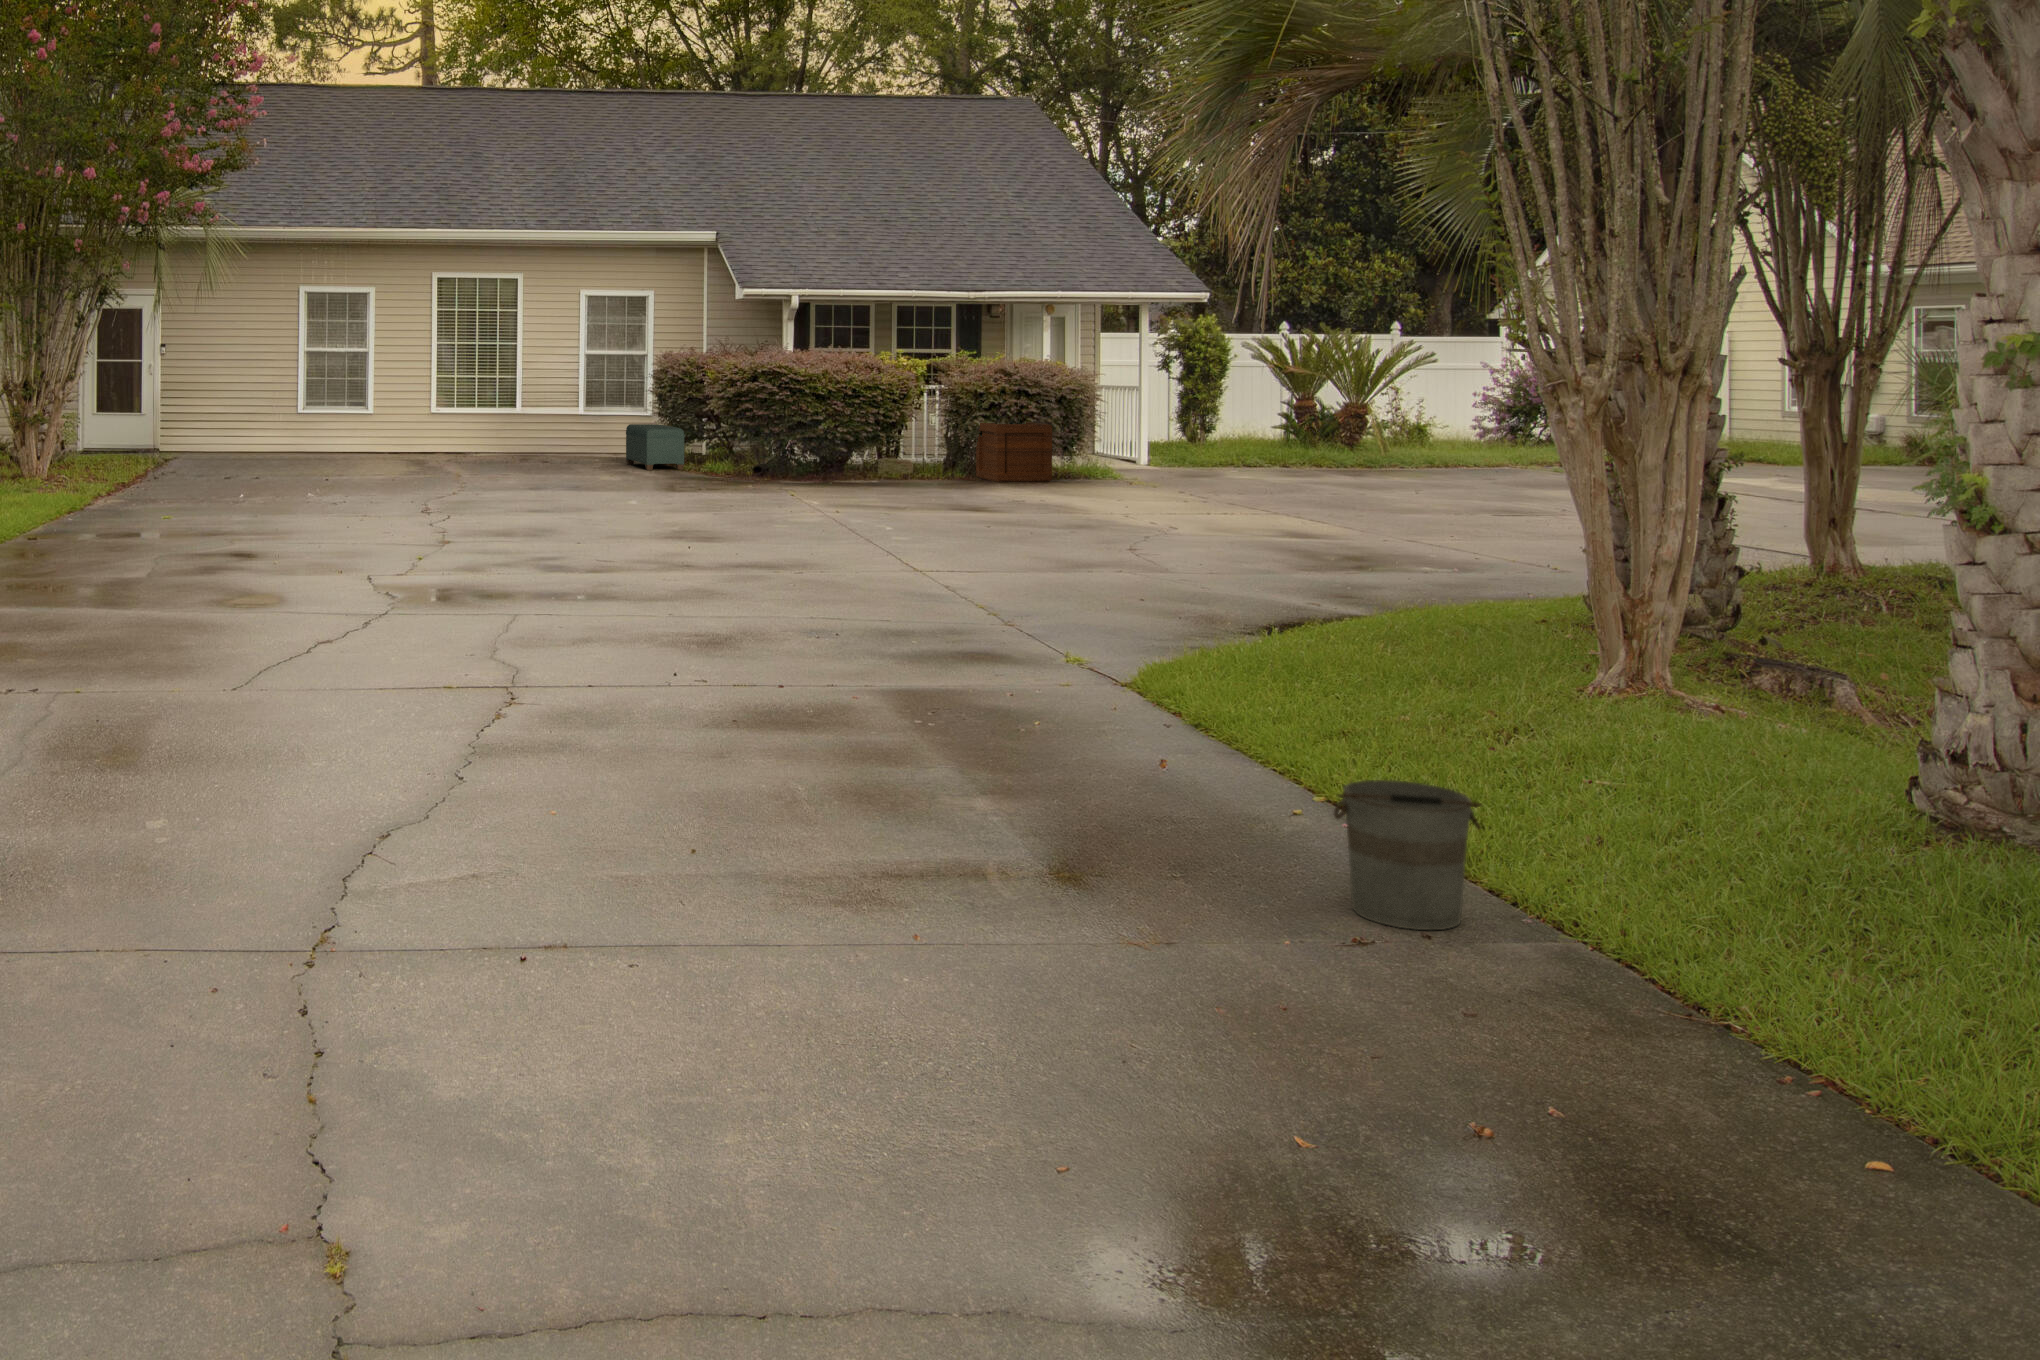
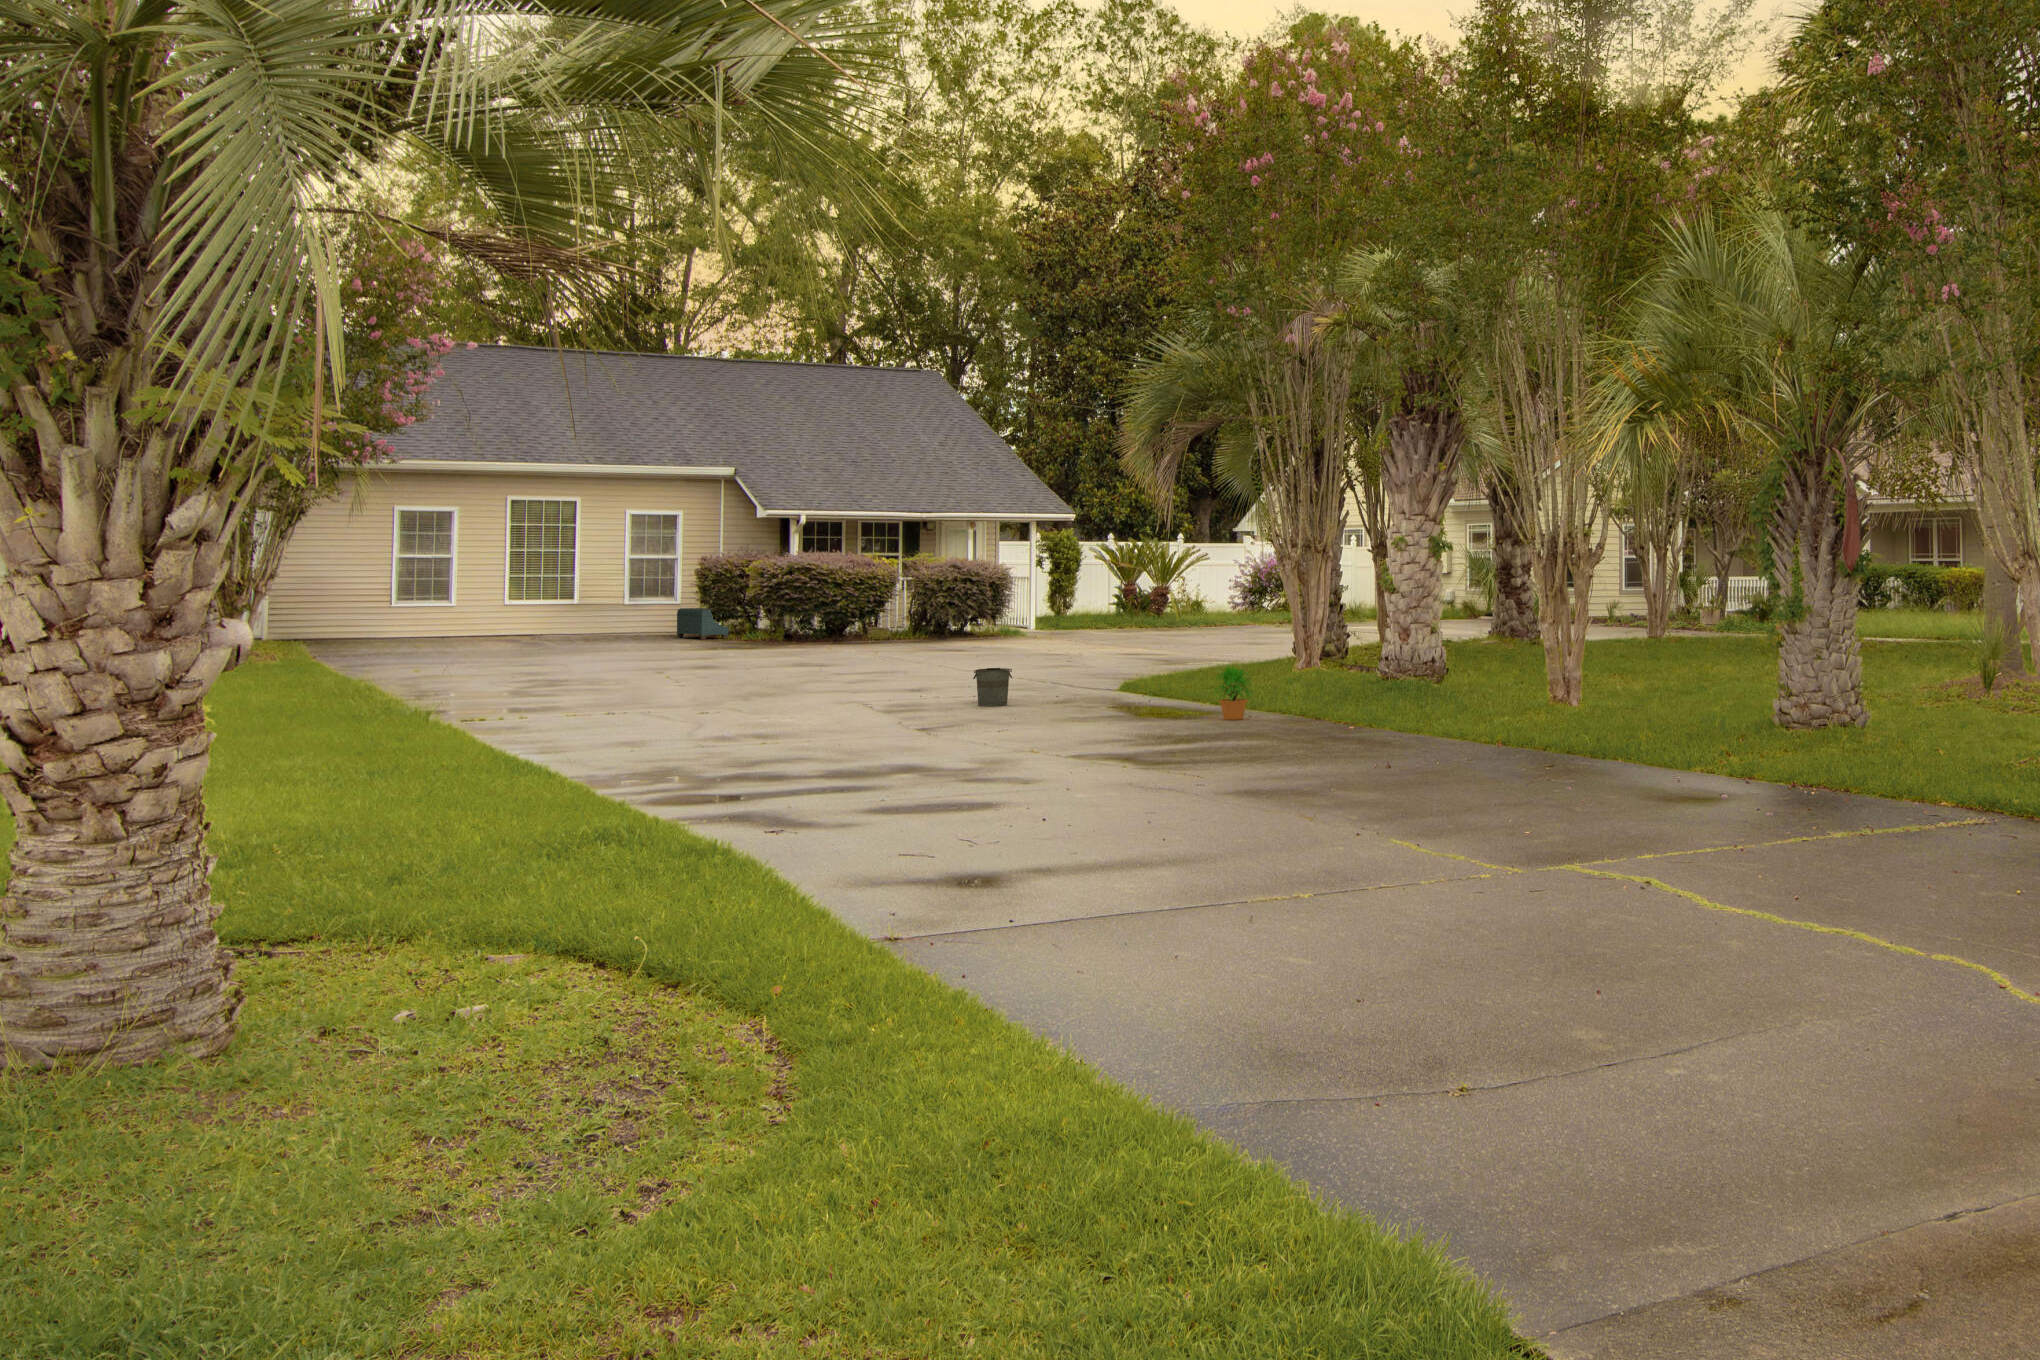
wooden crate: present [976,422,1052,482] -> none [934,599,984,637]
bucket: present [1334,780,1482,930] -> present [973,668,1012,706]
potted plant: none [1560,937,1802,1212] -> present [1215,666,1251,720]

